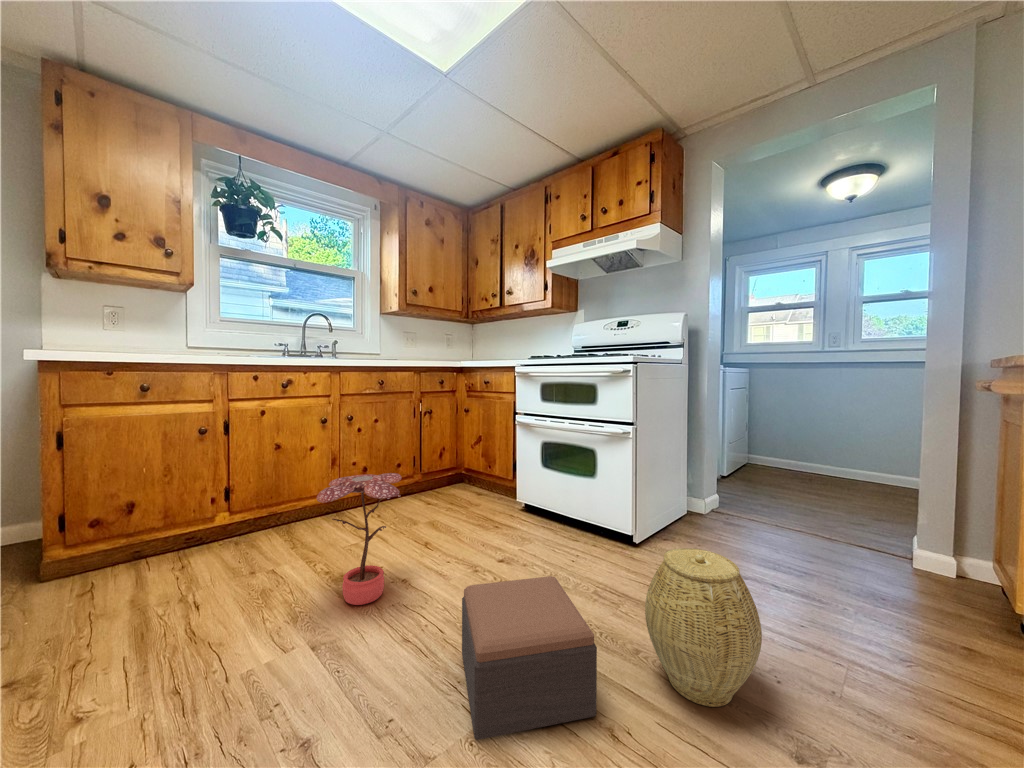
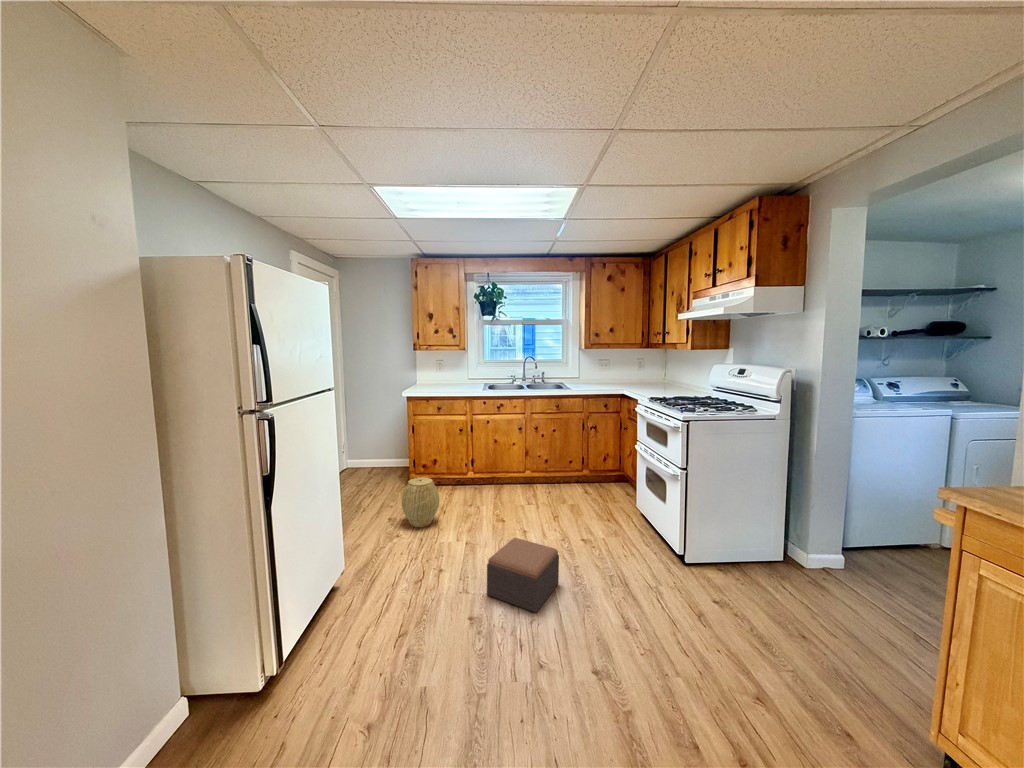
potted plant: present [317,473,401,605] -> none [477,469,524,535]
woven basket: present [645,548,762,707] -> present [402,477,439,527]

